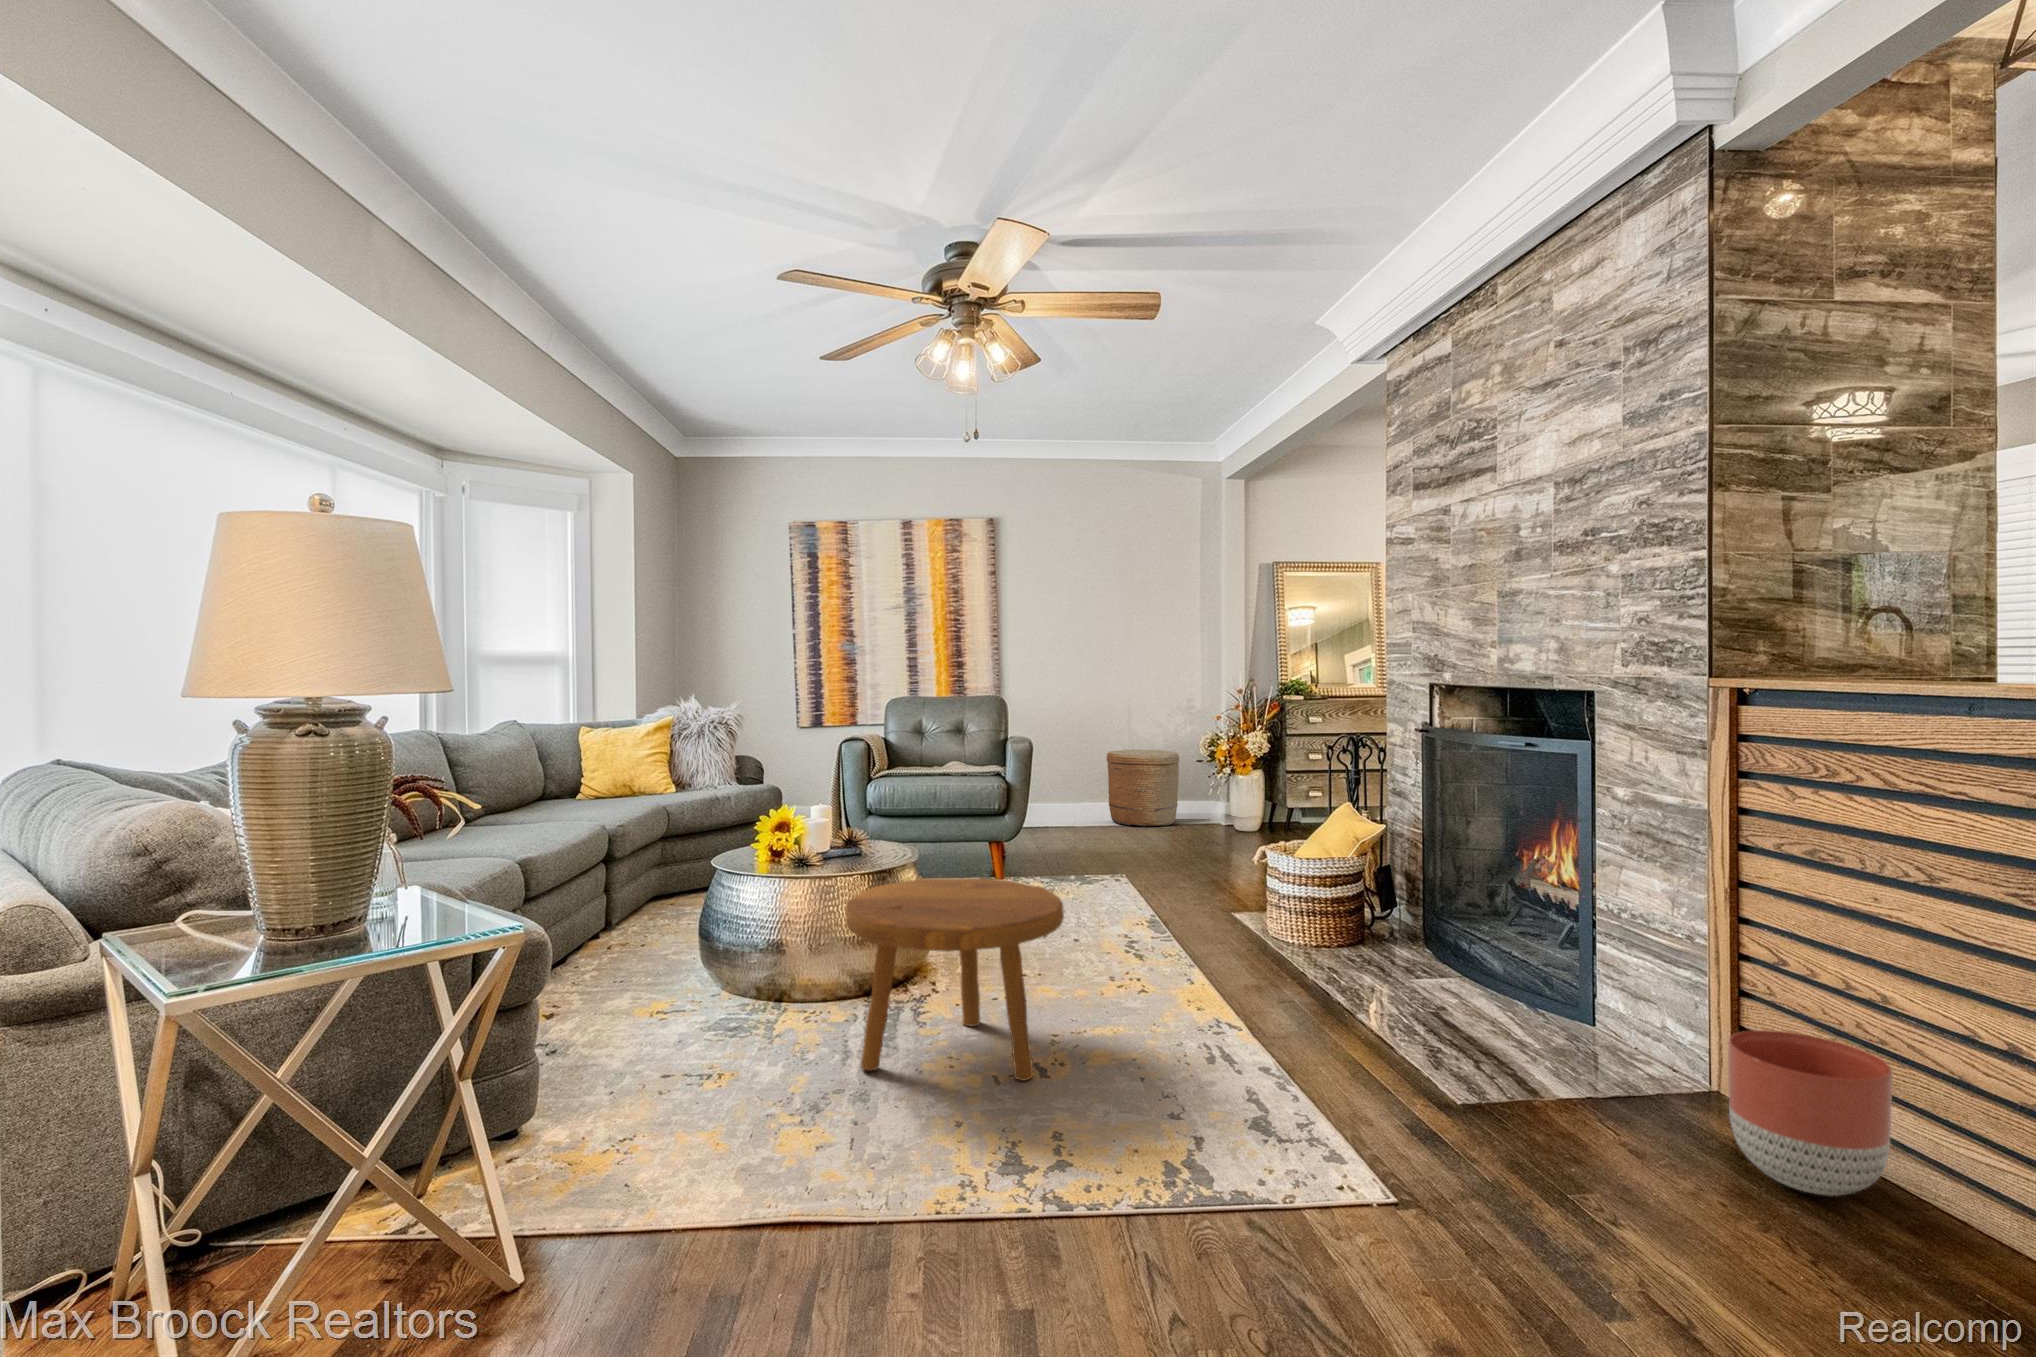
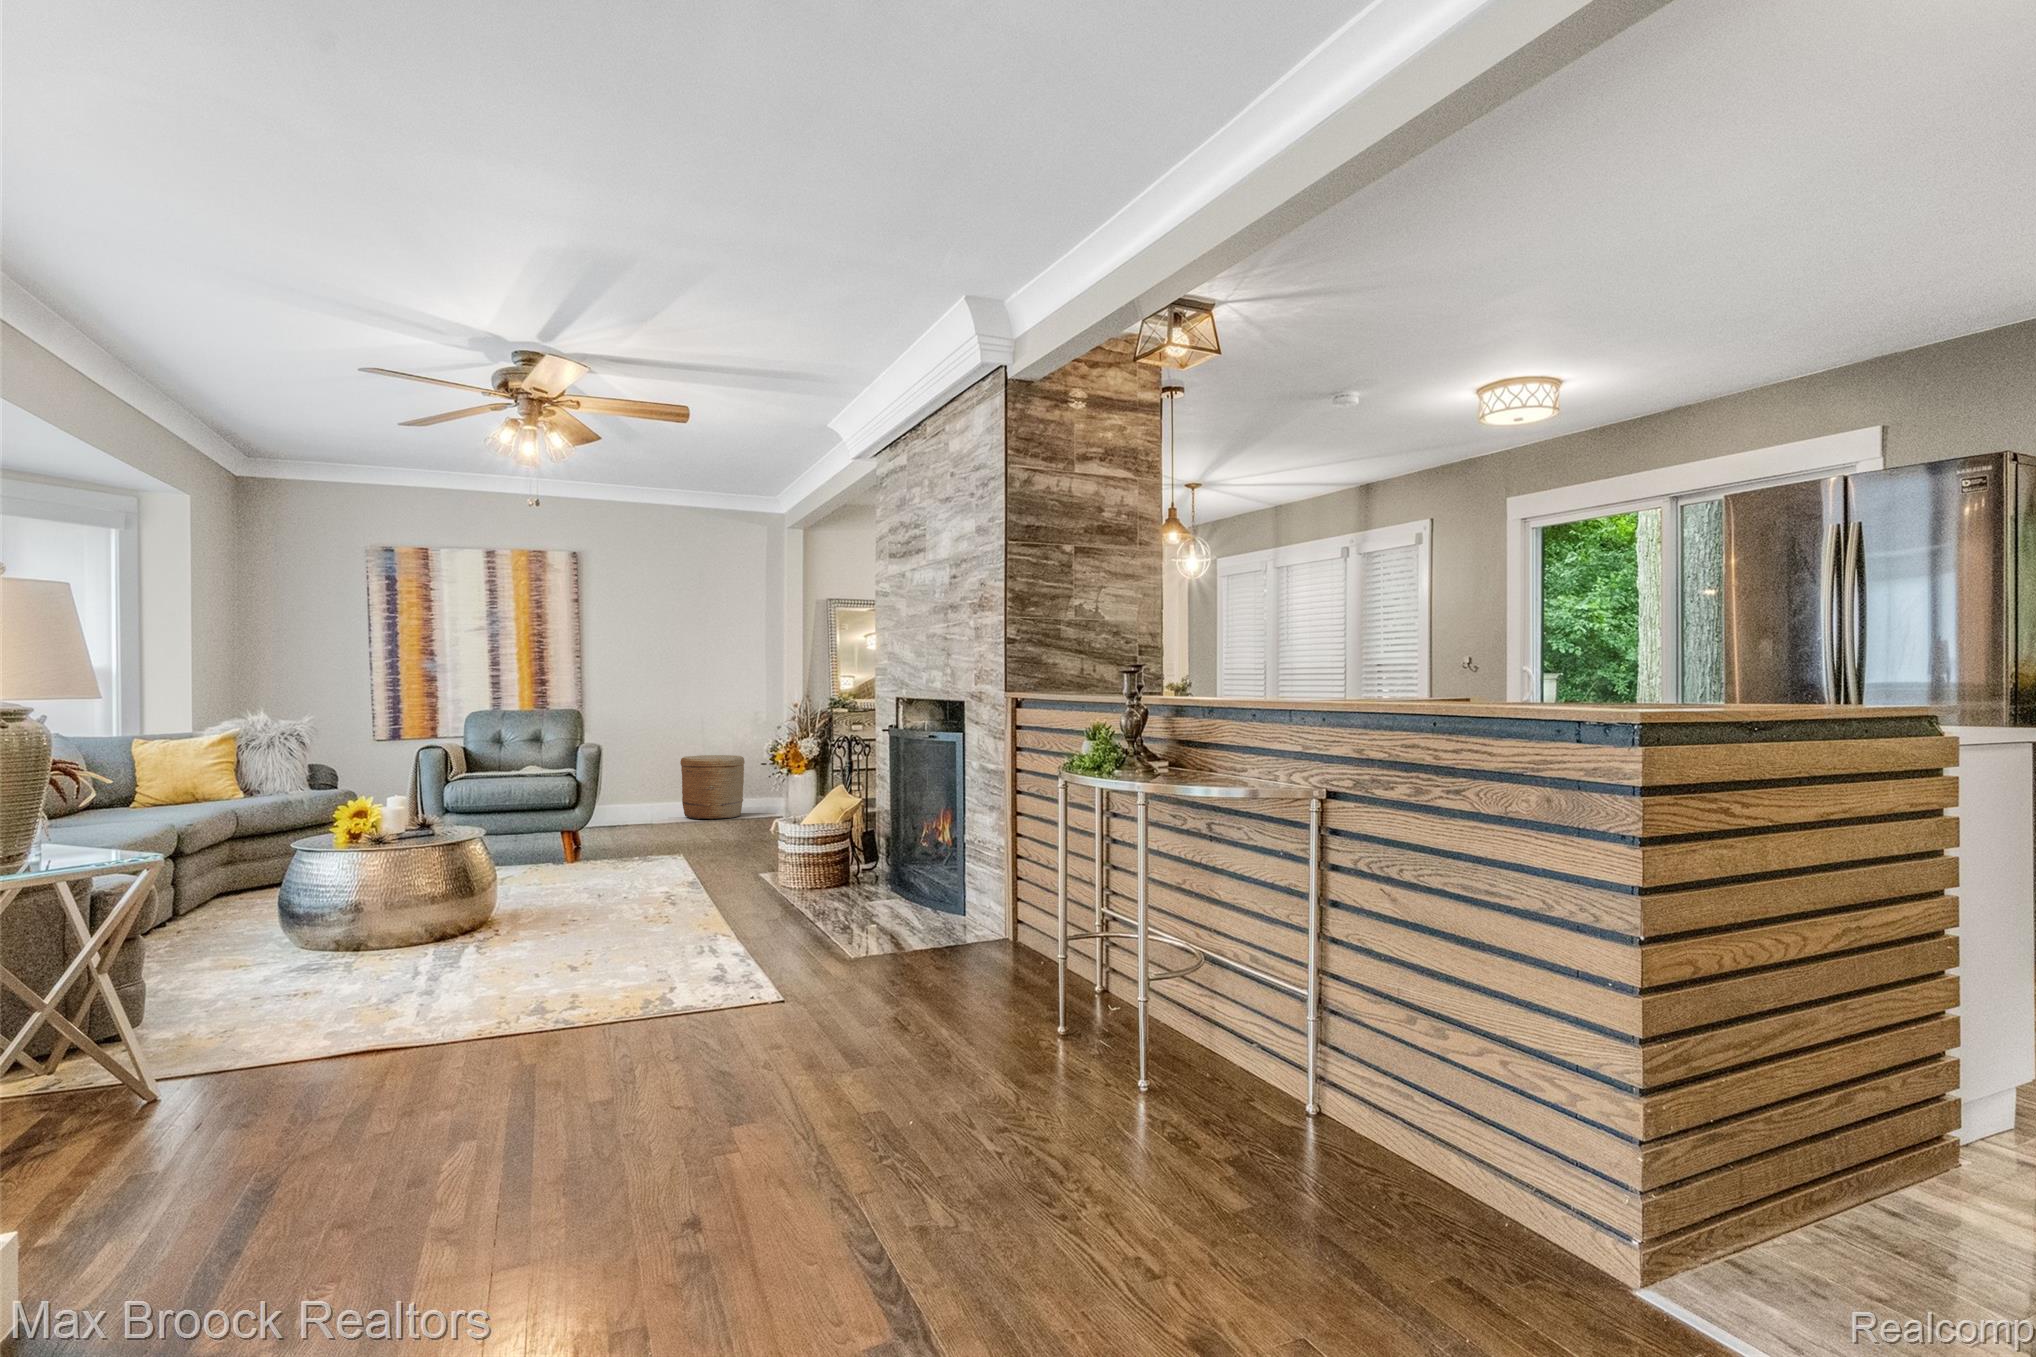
footstool: present [845,878,1064,1081] -> none [416,842,593,981]
planter: present [1728,1030,1892,1196] -> none [984,891,1055,974]

